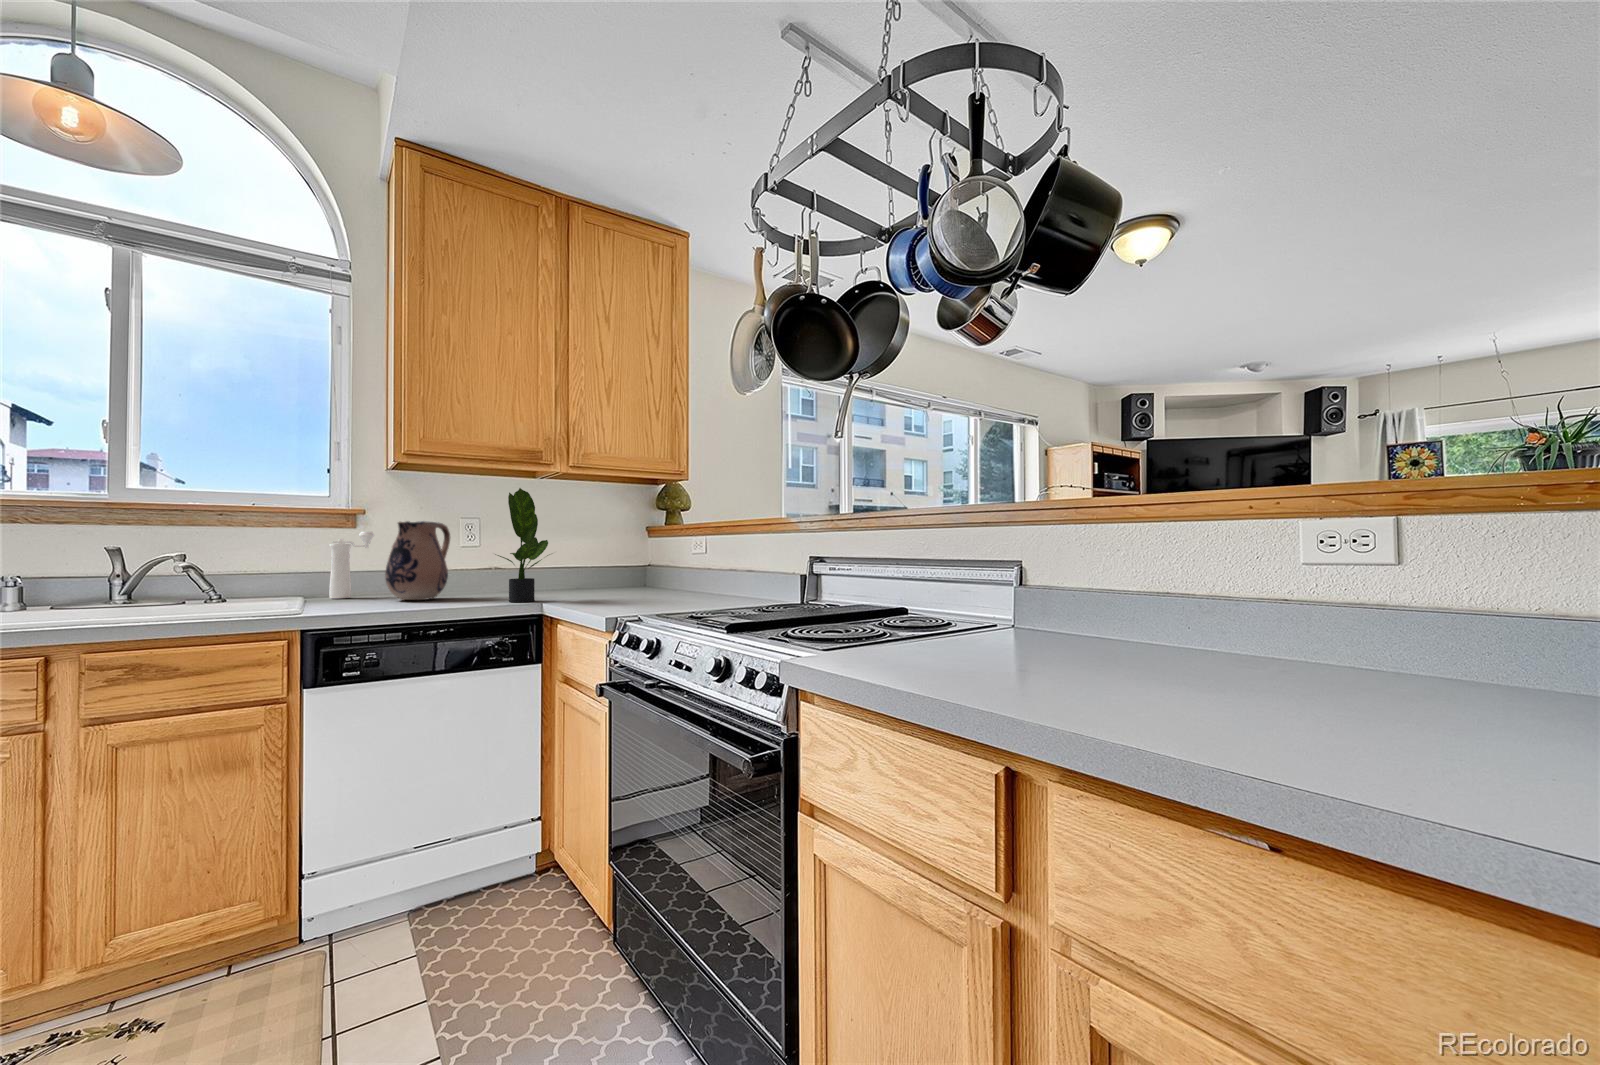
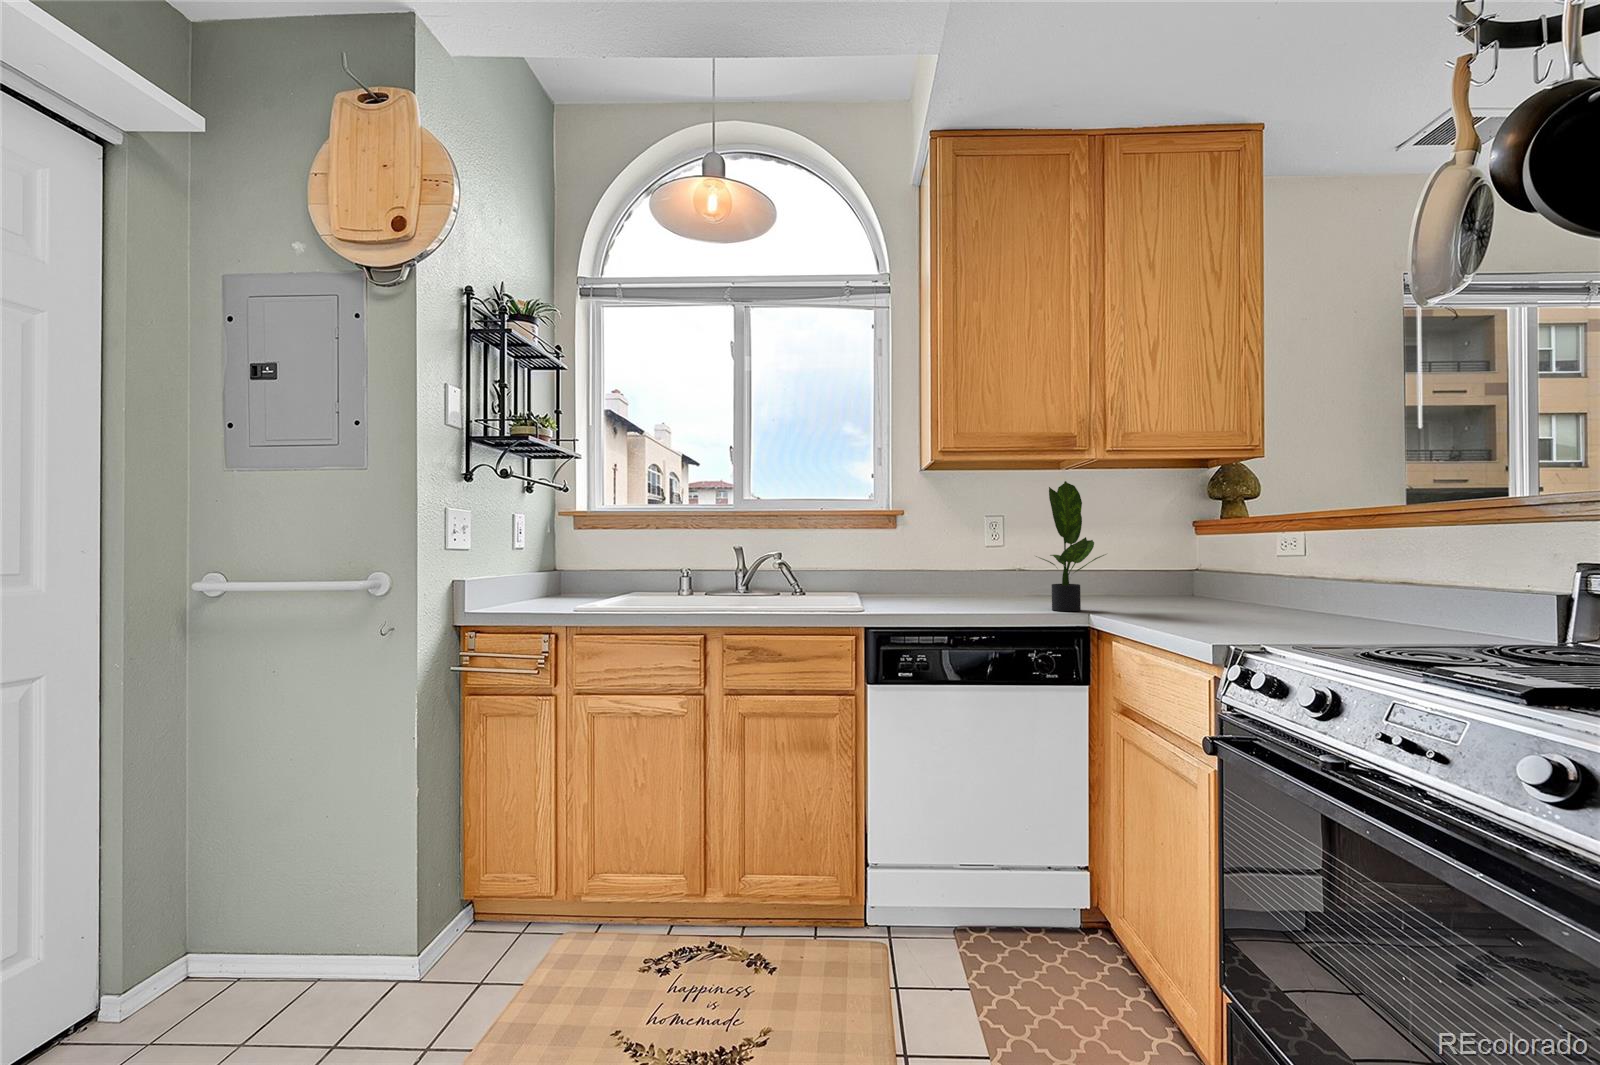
ceramic pitcher: present [385,521,450,600] -> none [927,521,984,602]
pepper mill: present [329,532,374,599] -> none [878,532,912,596]

